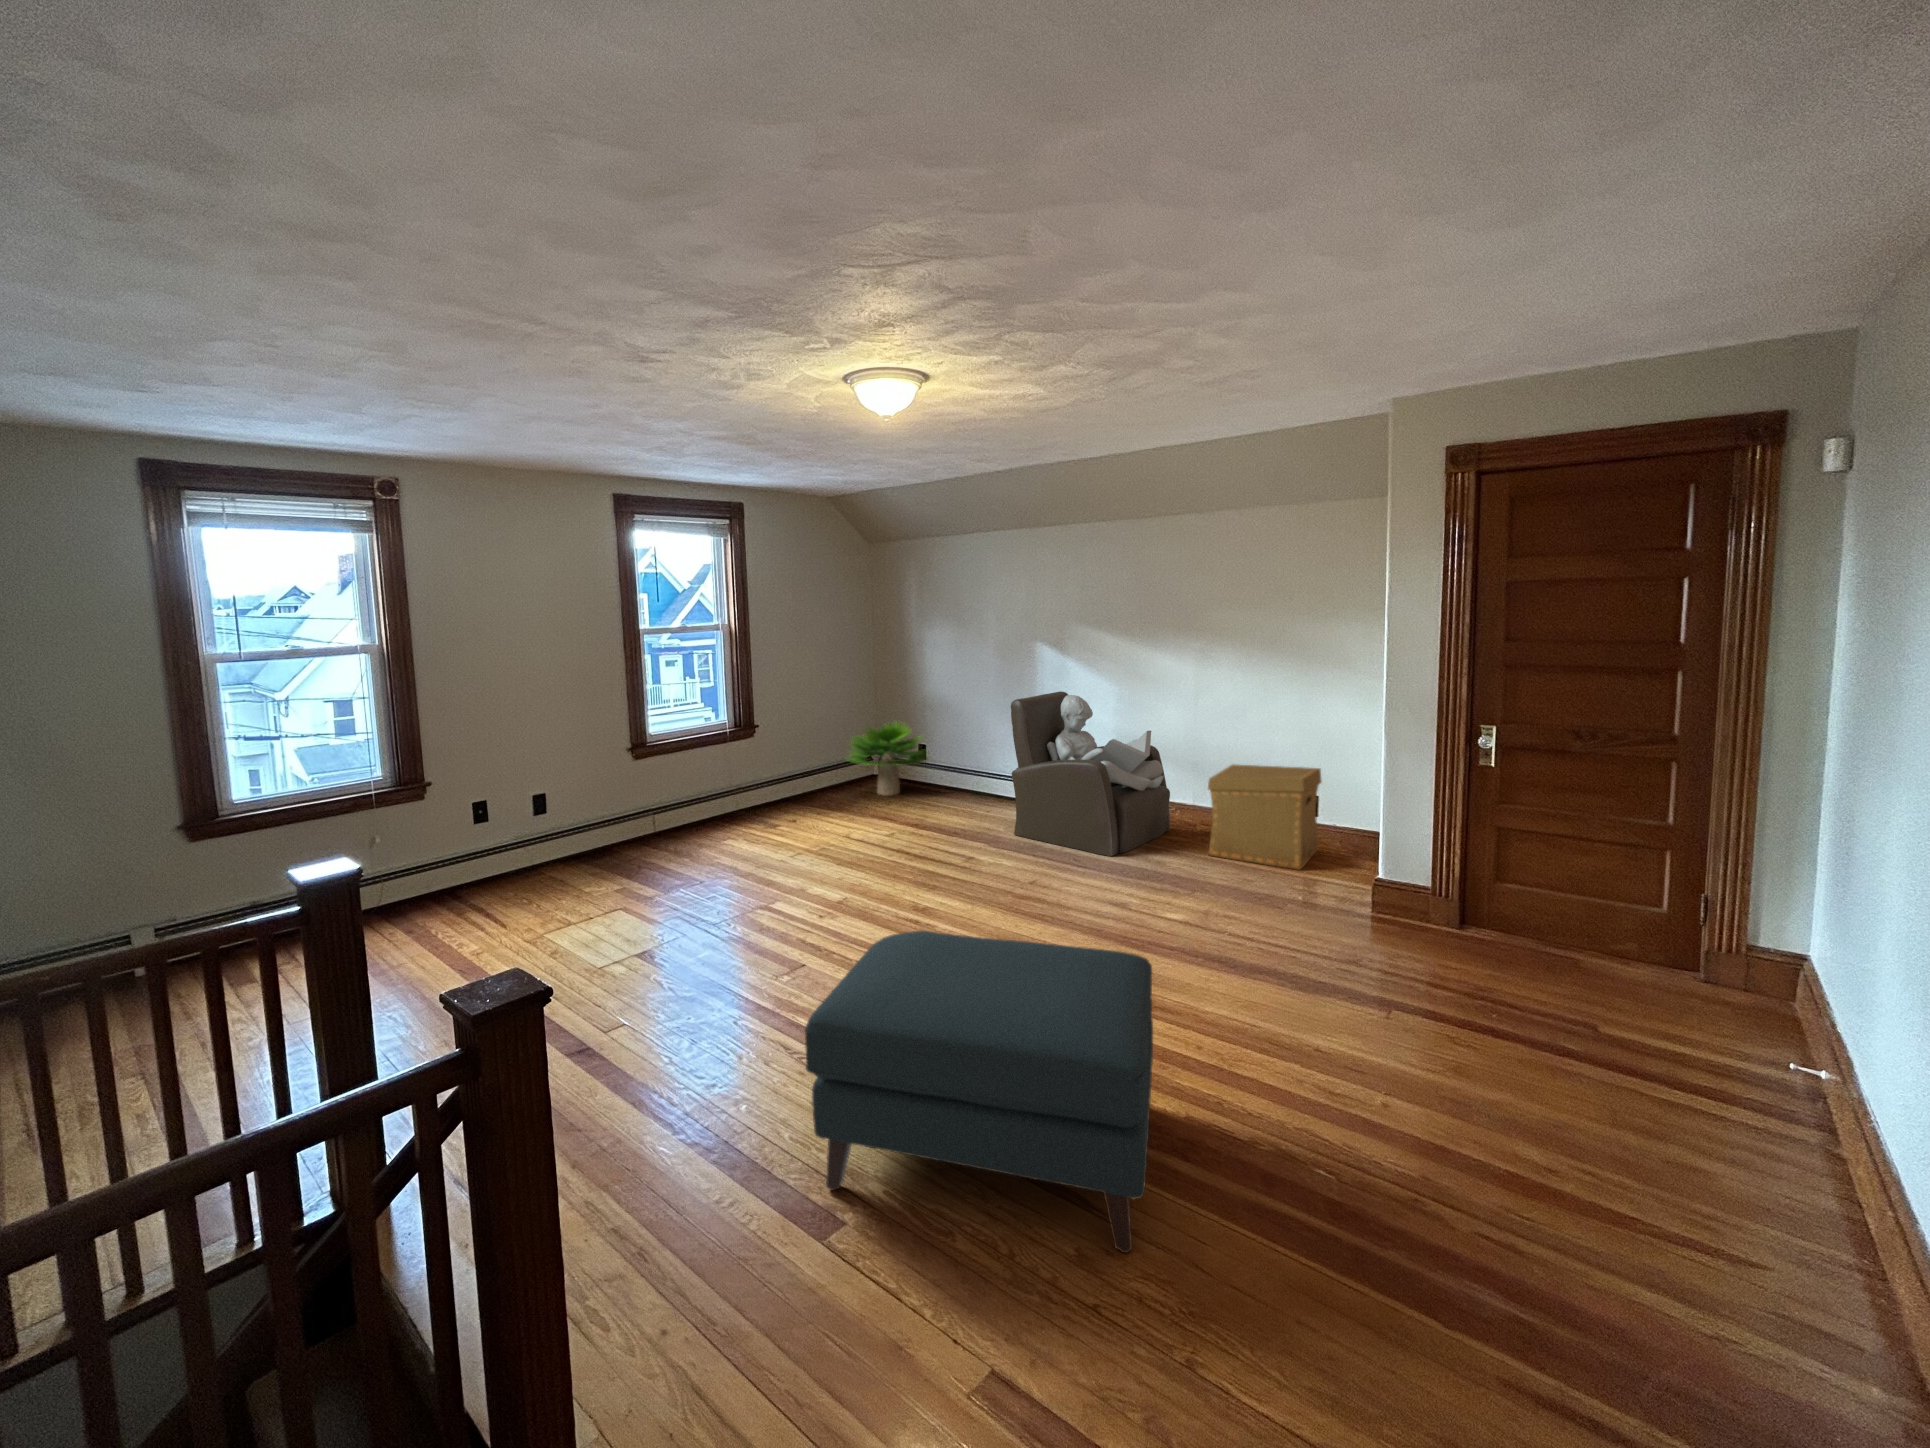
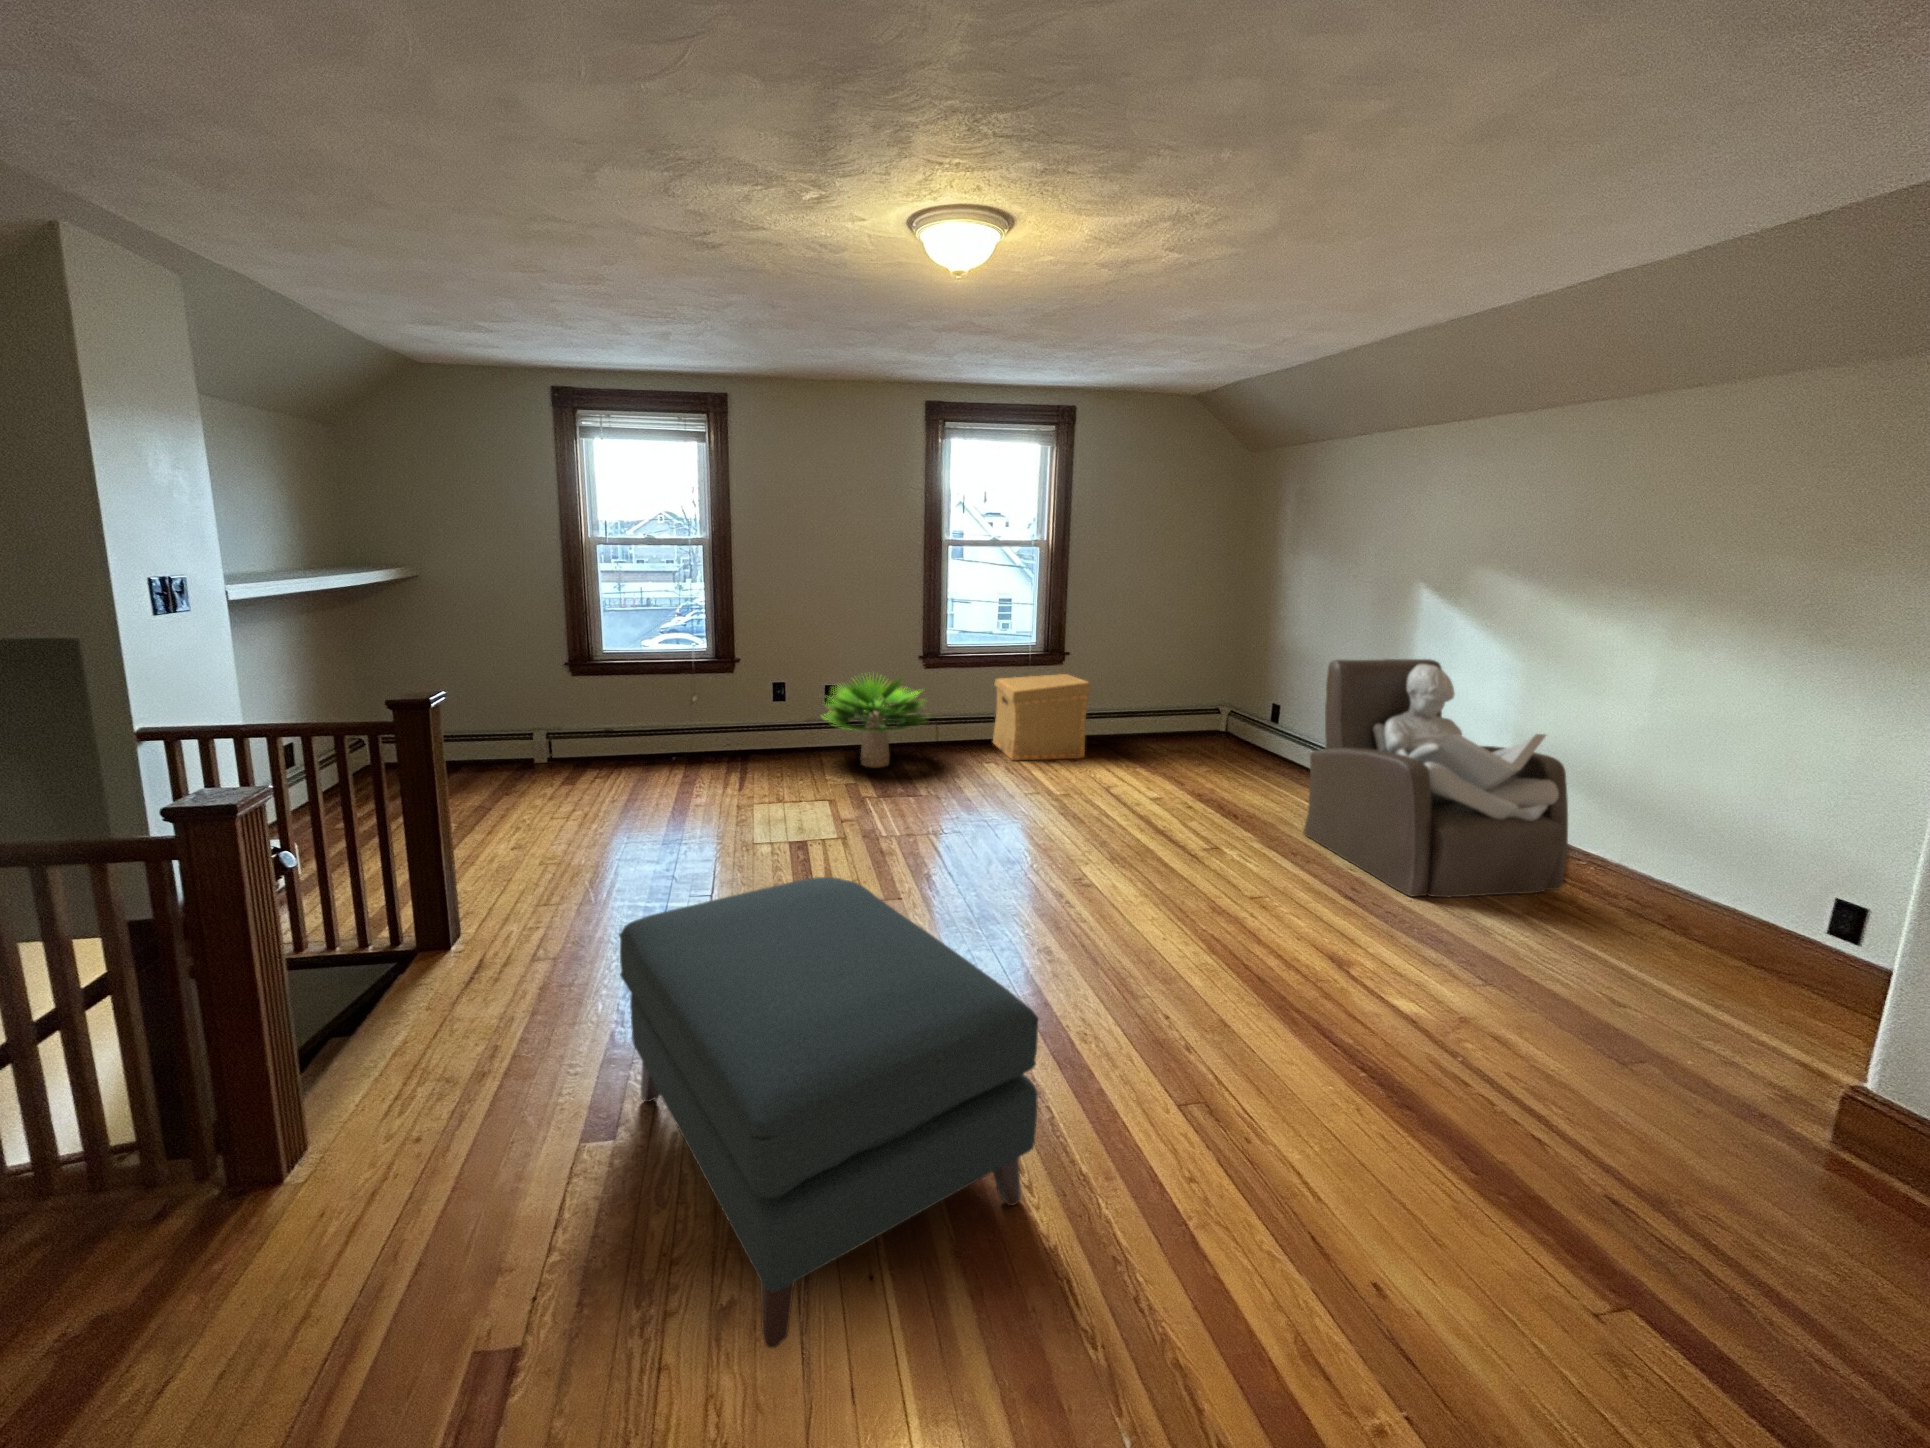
potted plant: present [848,724,927,796] -> present [823,678,926,767]
cardboard box: present [1208,764,1321,870] -> present [993,674,1090,761]

